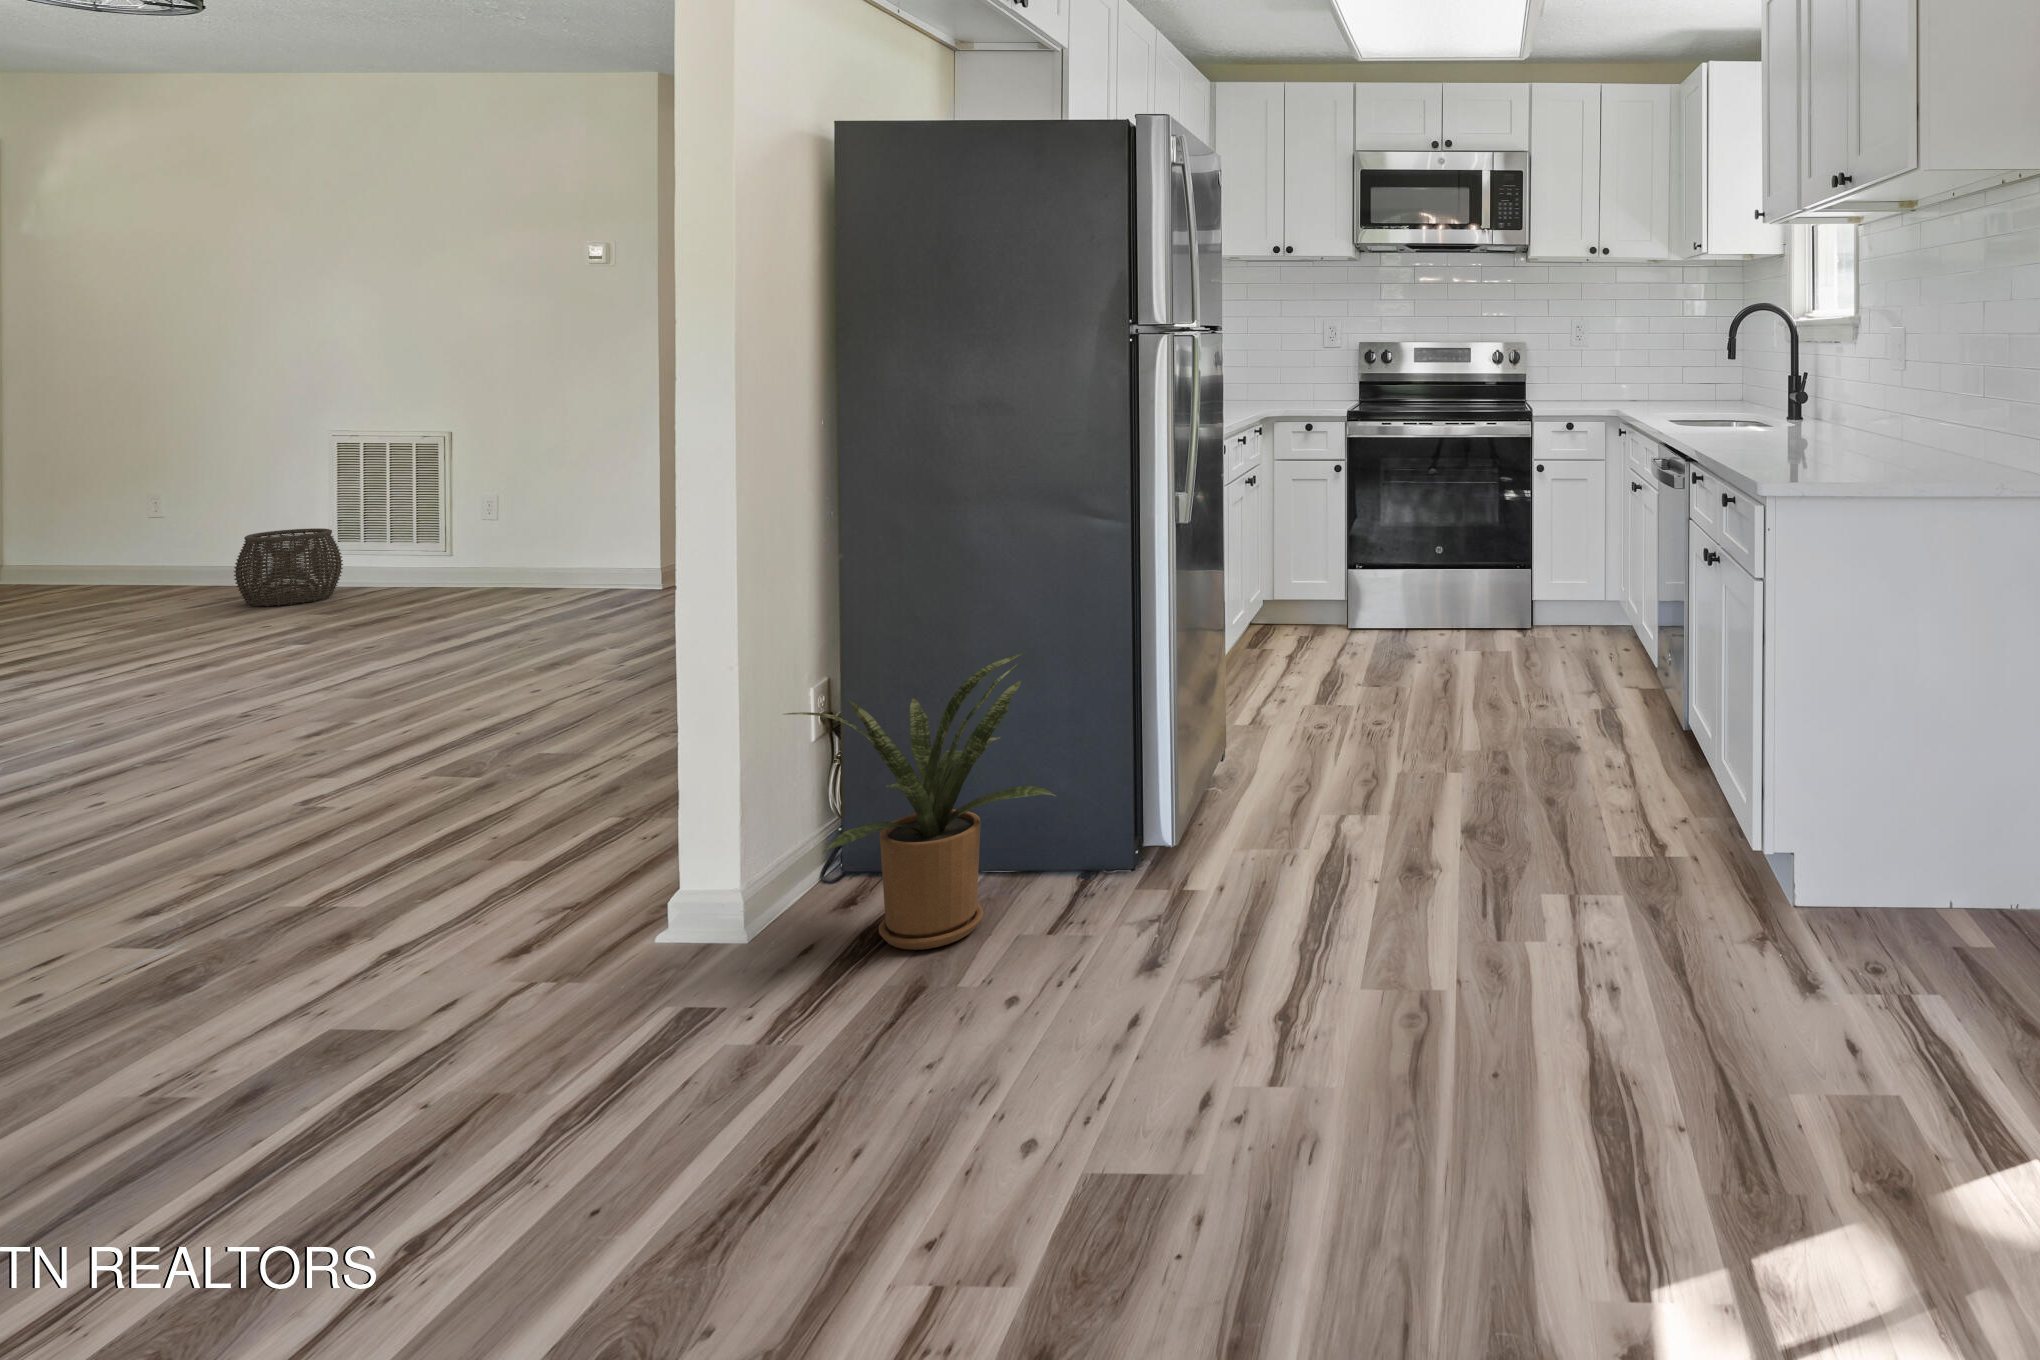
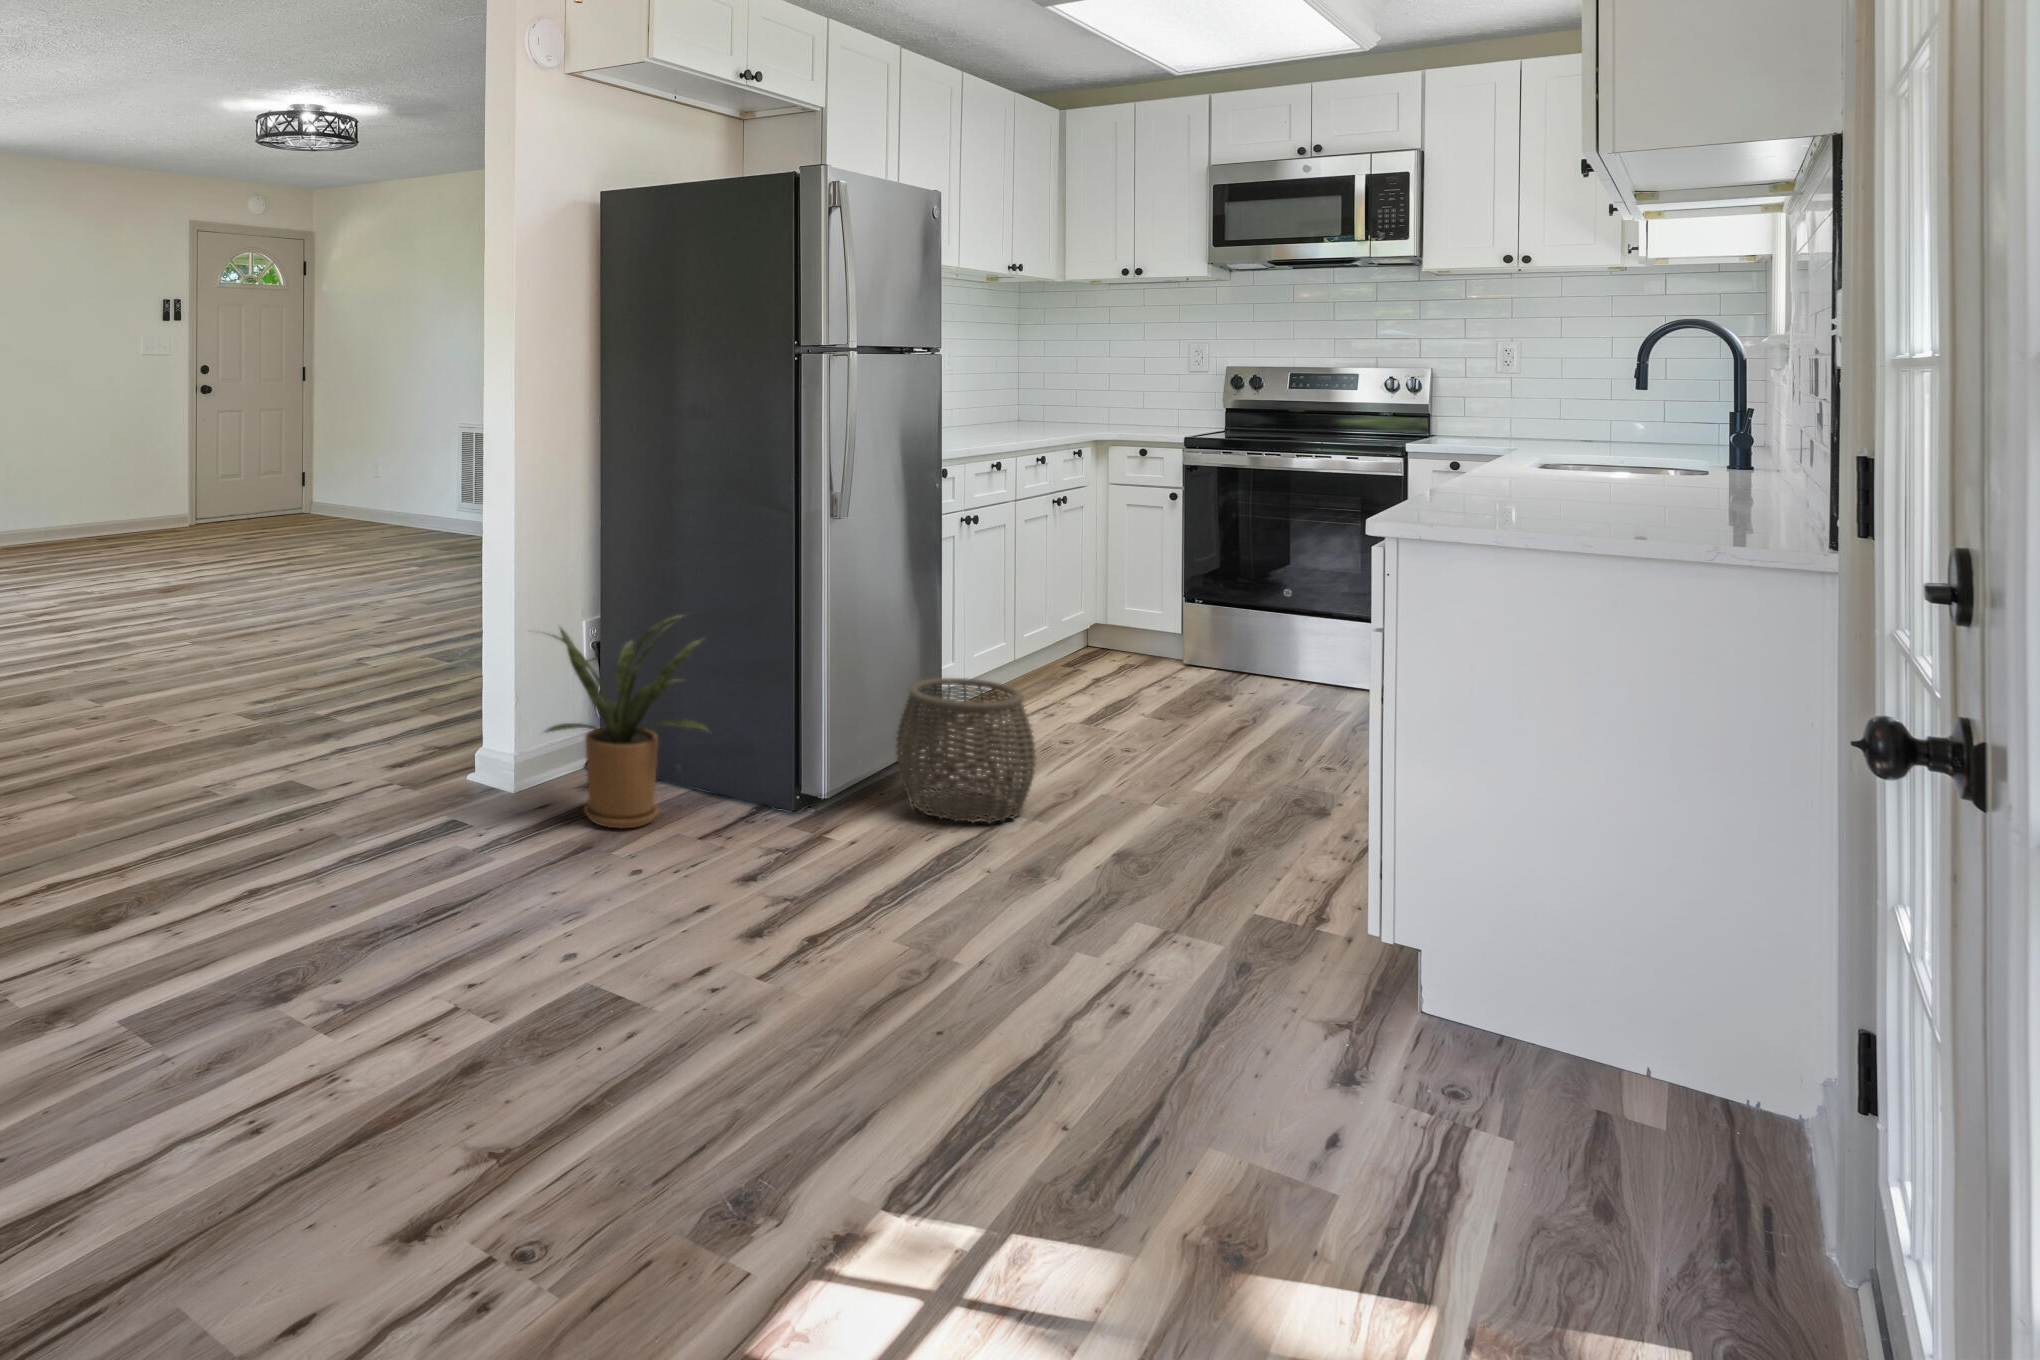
woven basket: present [234,528,343,606] -> present [896,678,1037,823]

